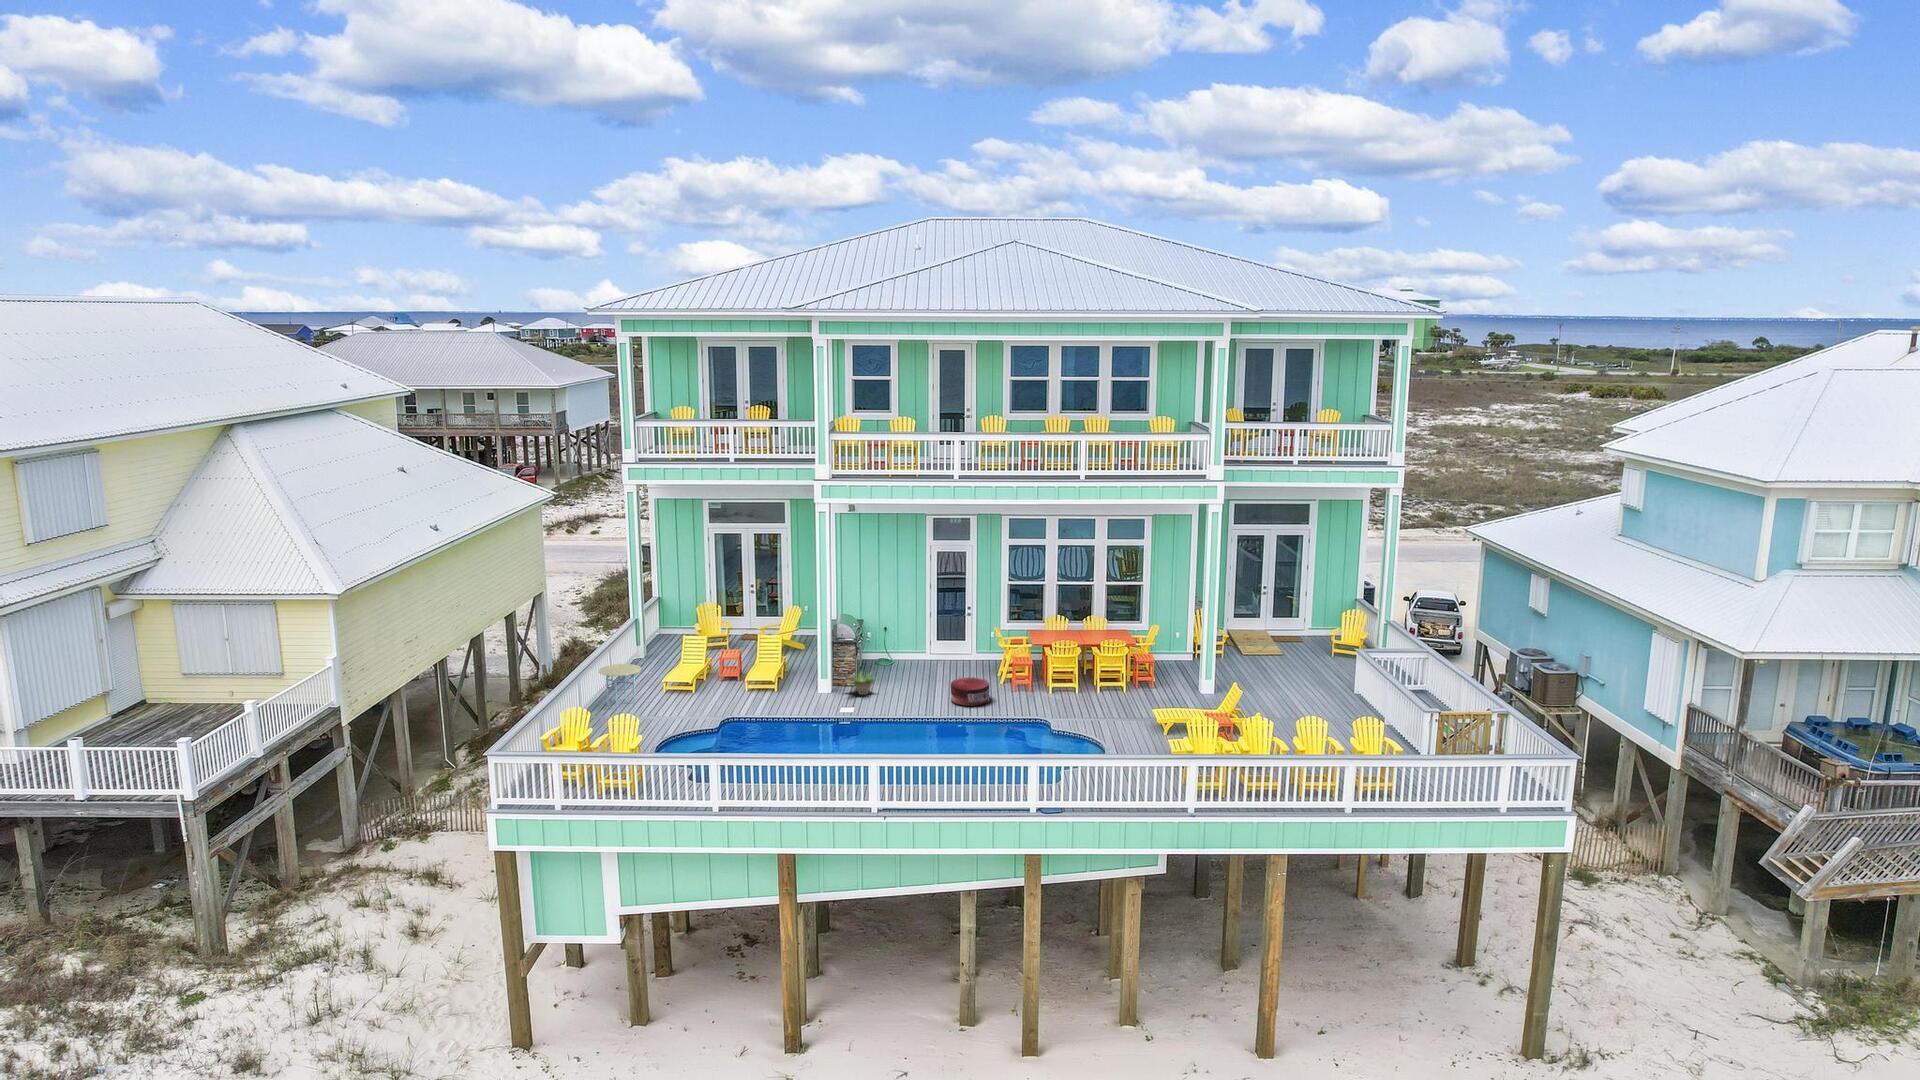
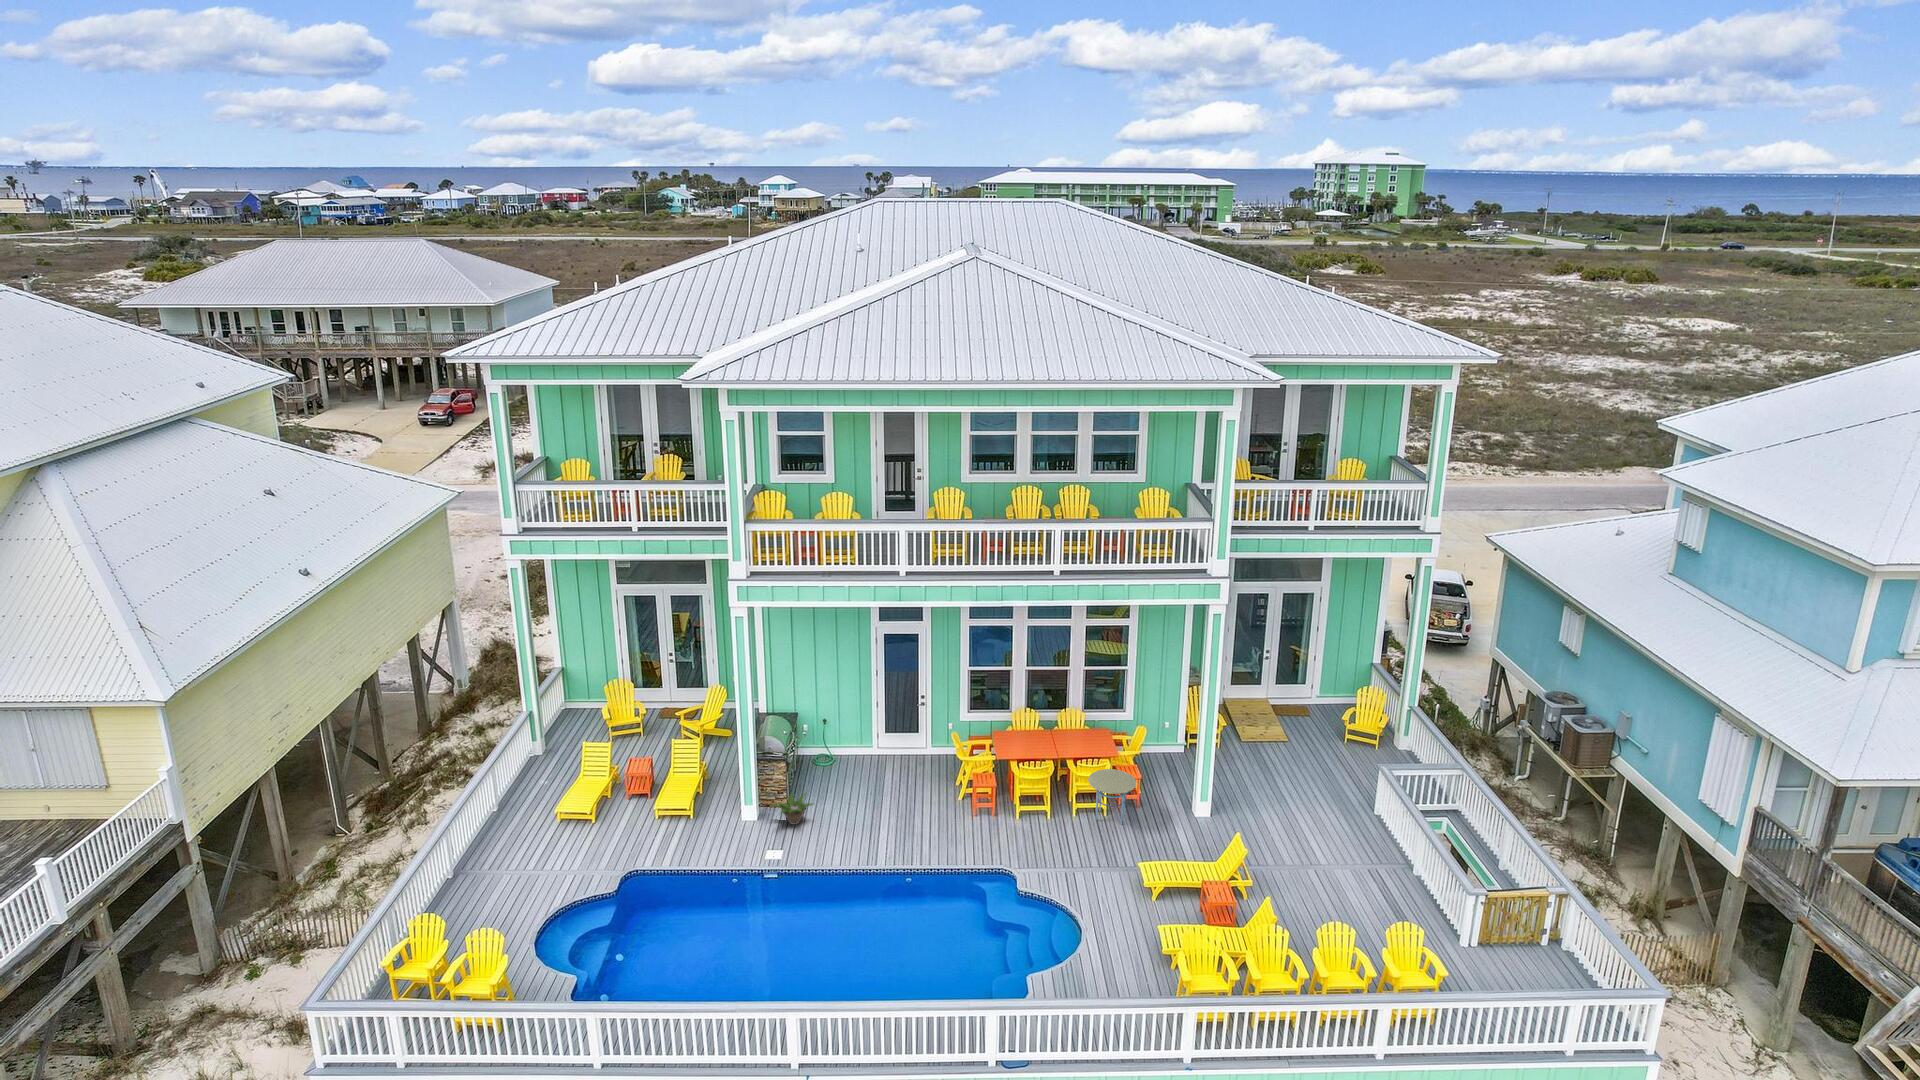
side table: present [599,664,641,708] -> present [1088,769,1136,824]
pouf: present [951,677,989,706] -> none [897,802,945,846]

